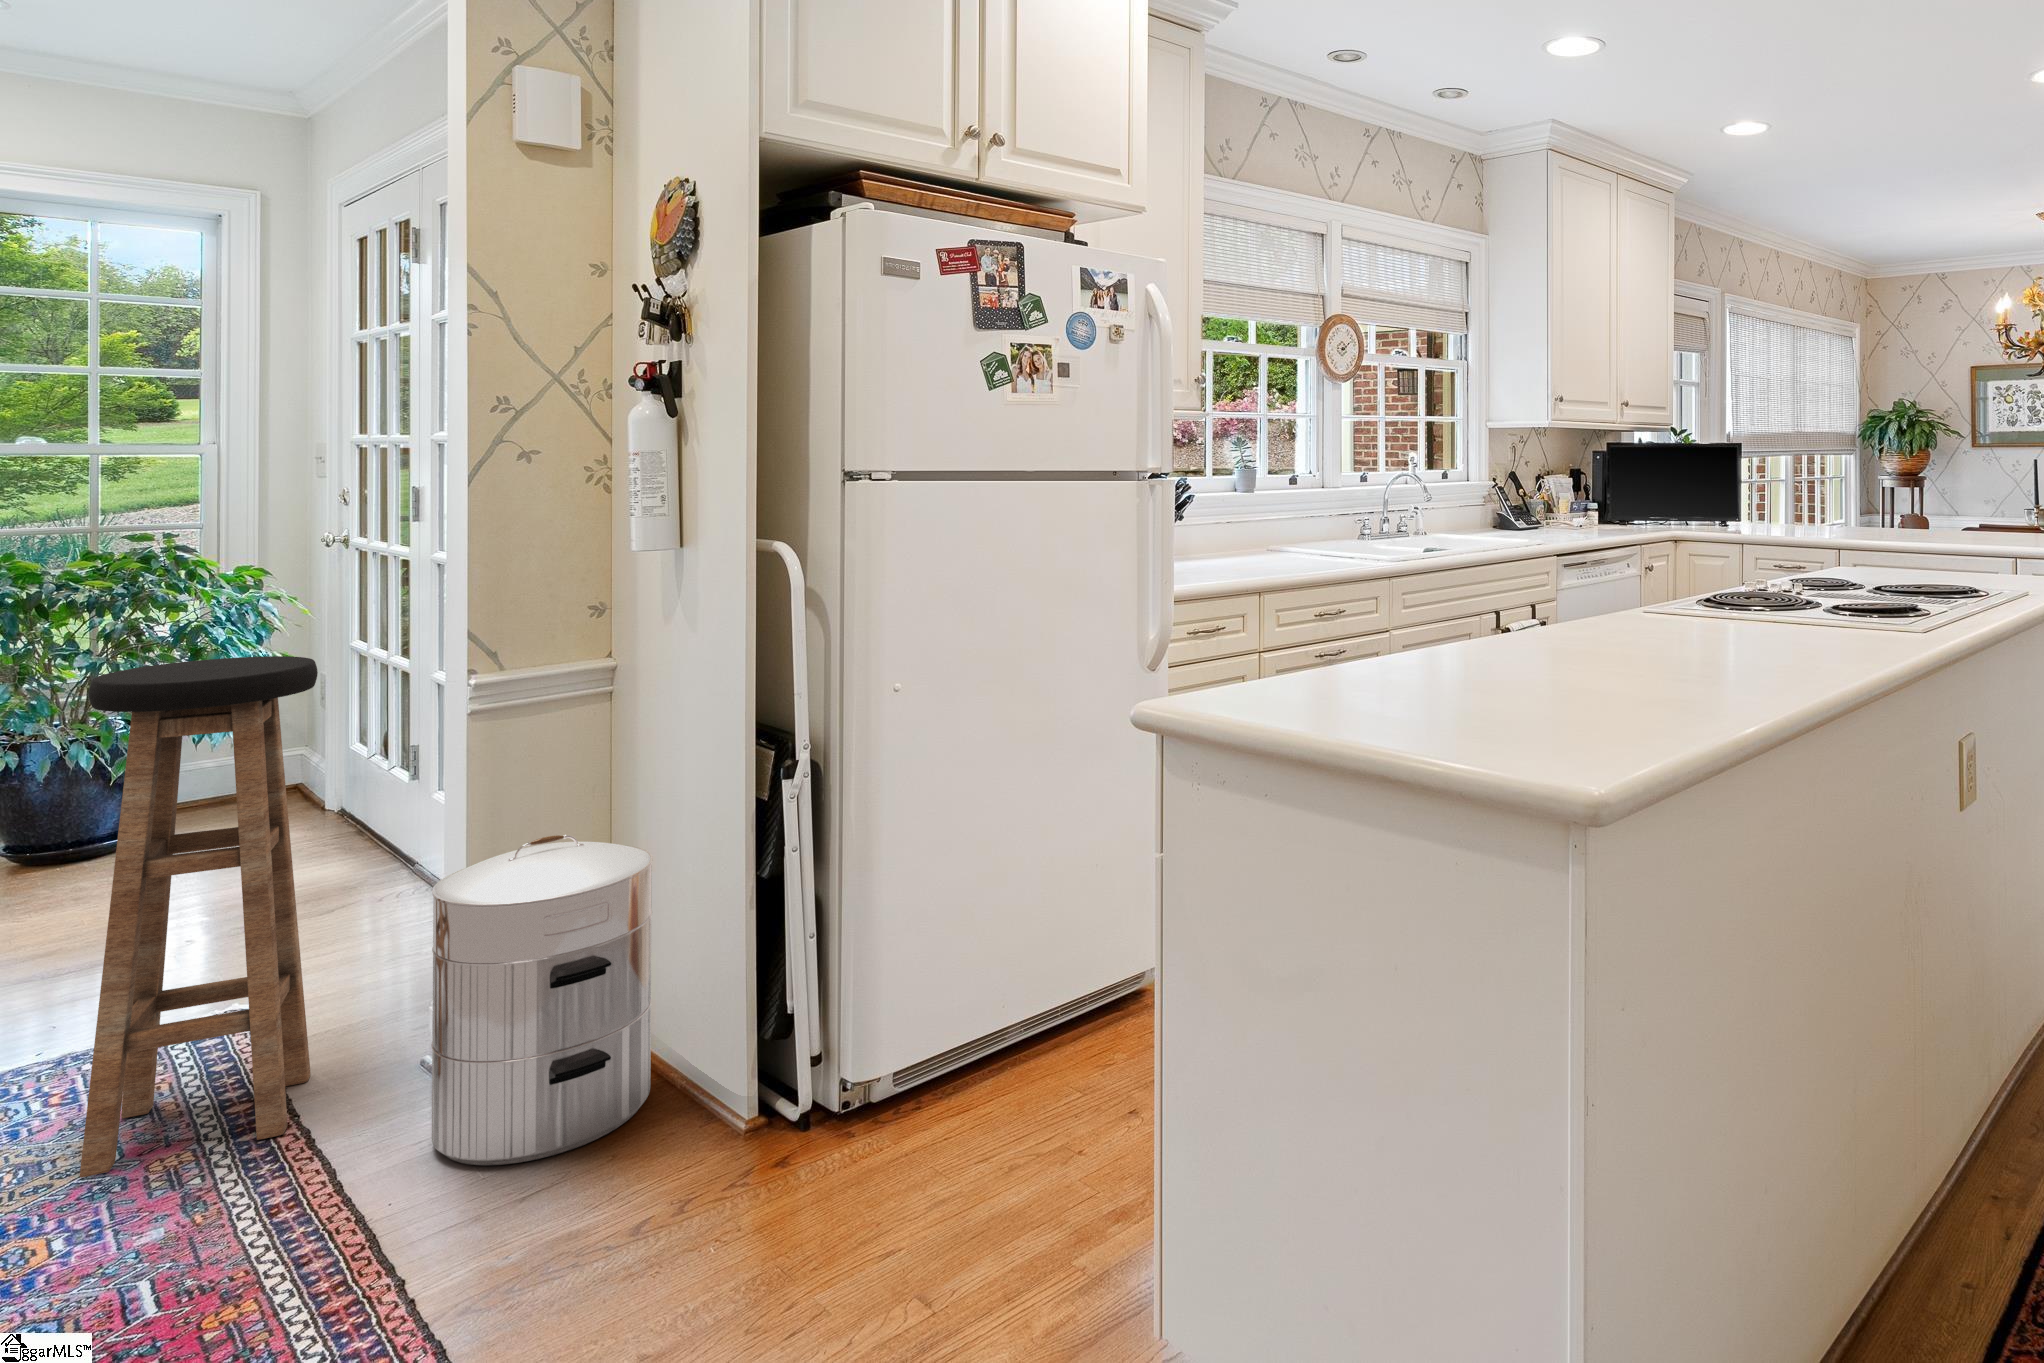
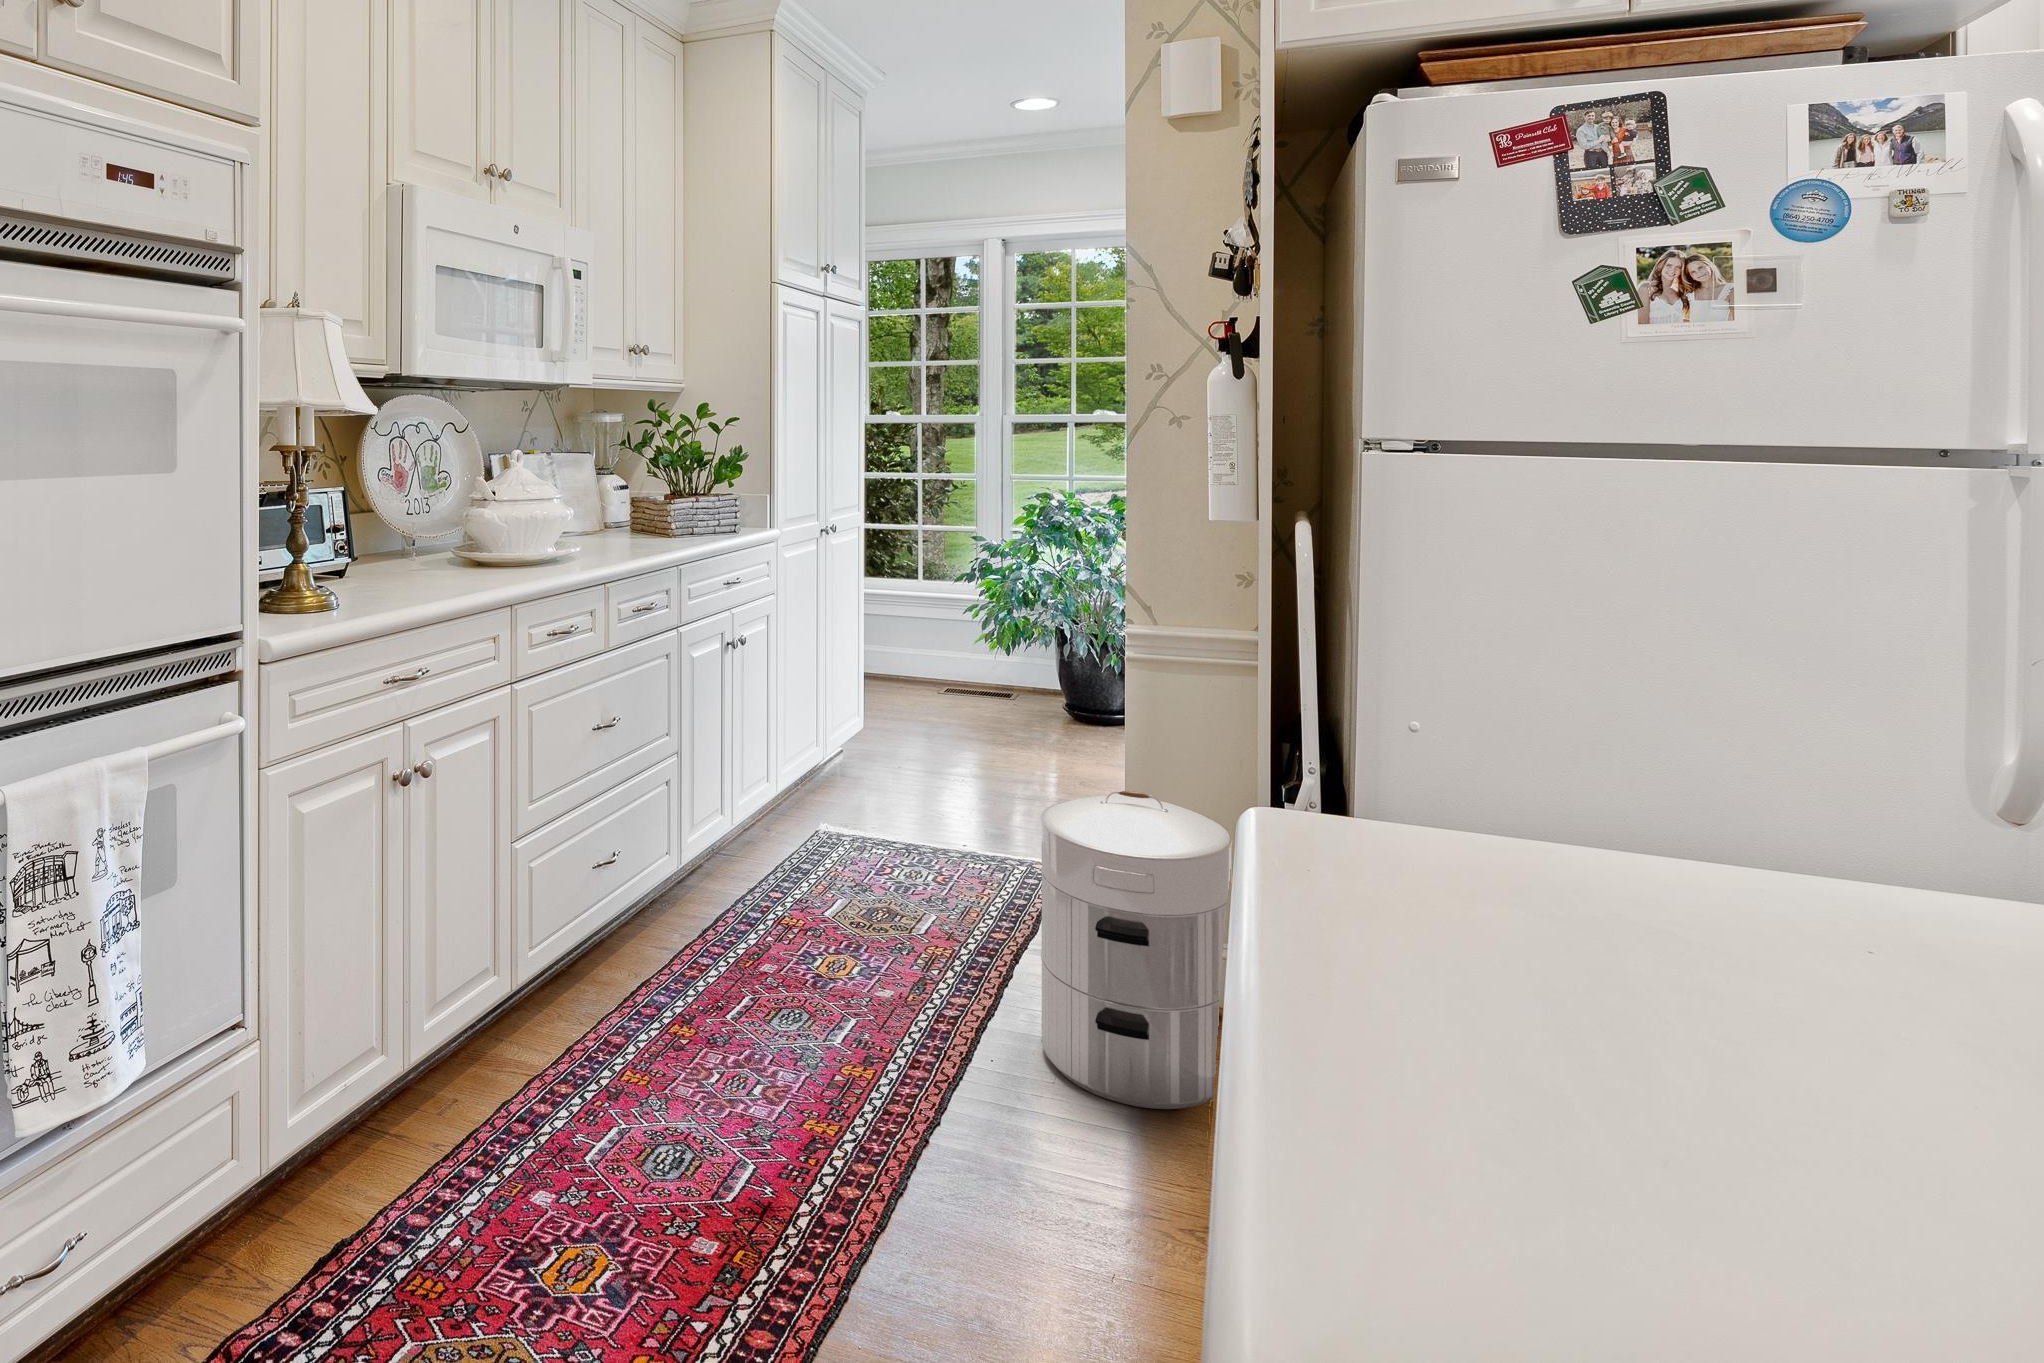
bar stool: present [80,656,318,1177] -> none [899,577,1055,964]

